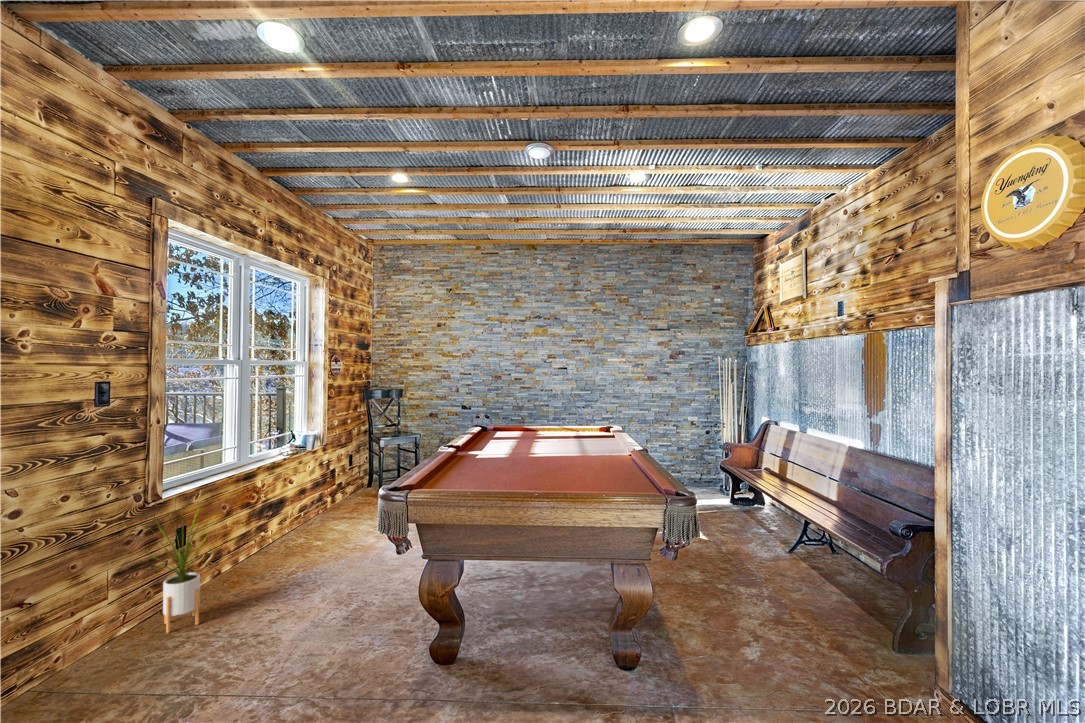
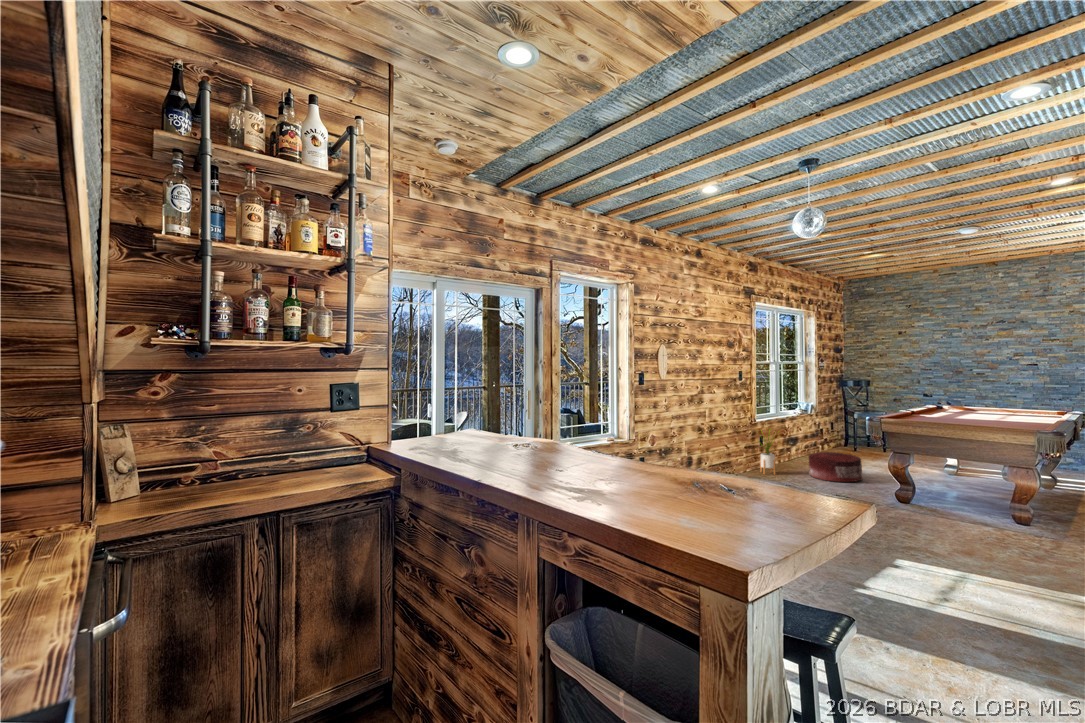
pouf: none [280,534,381,615] -> present [809,452,863,482]

